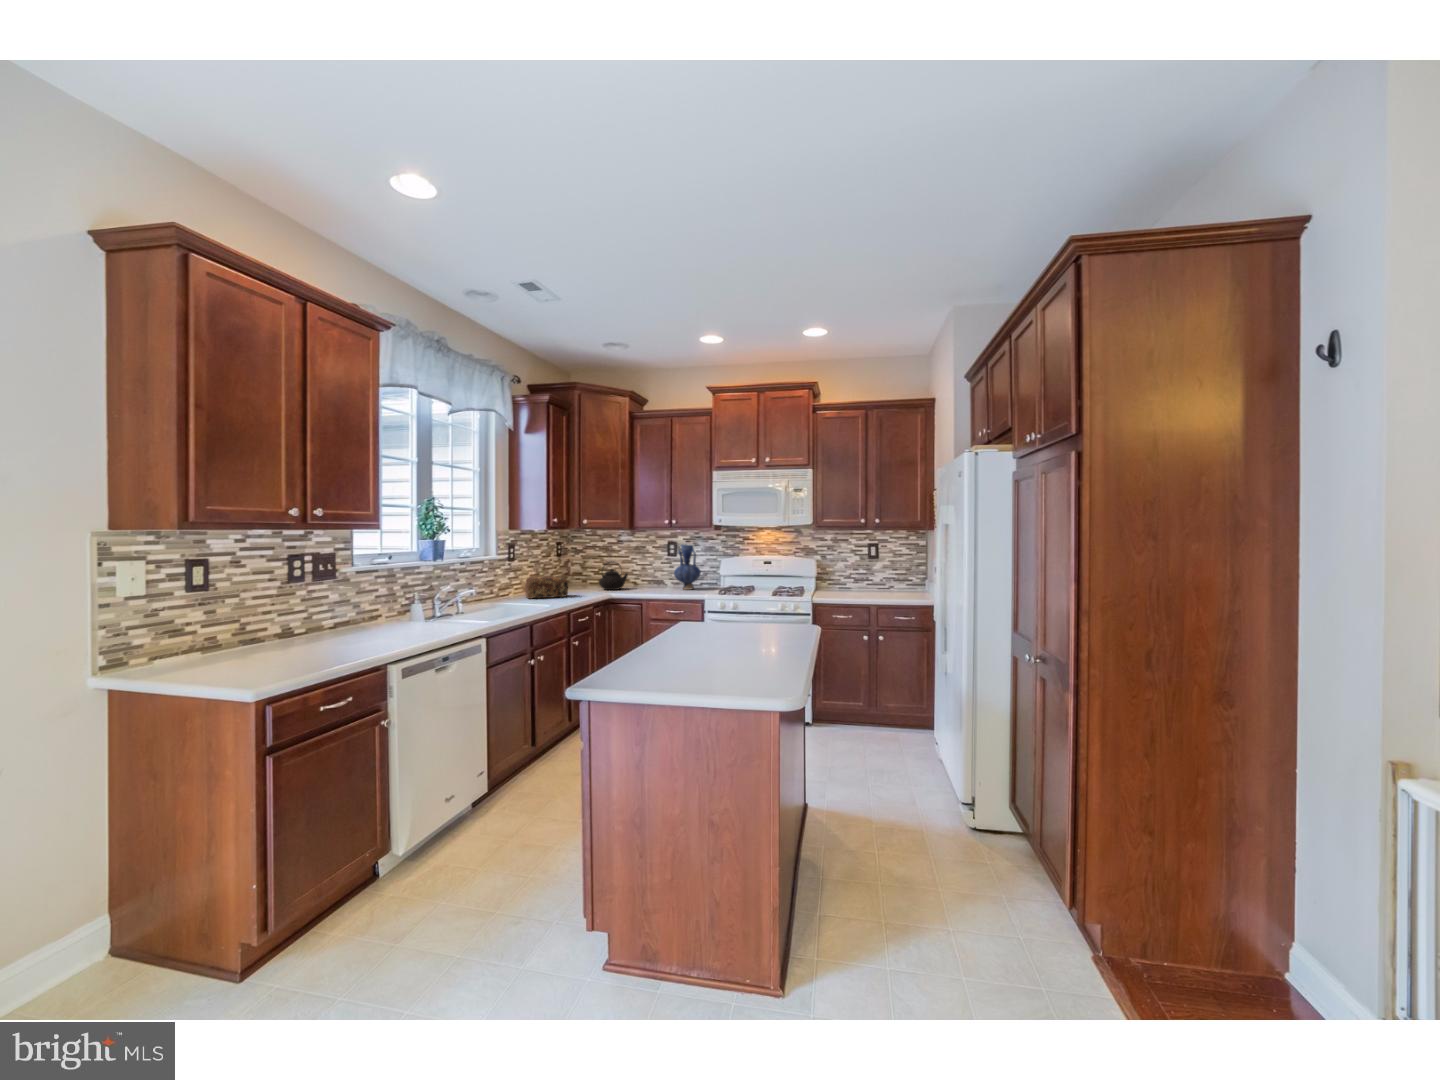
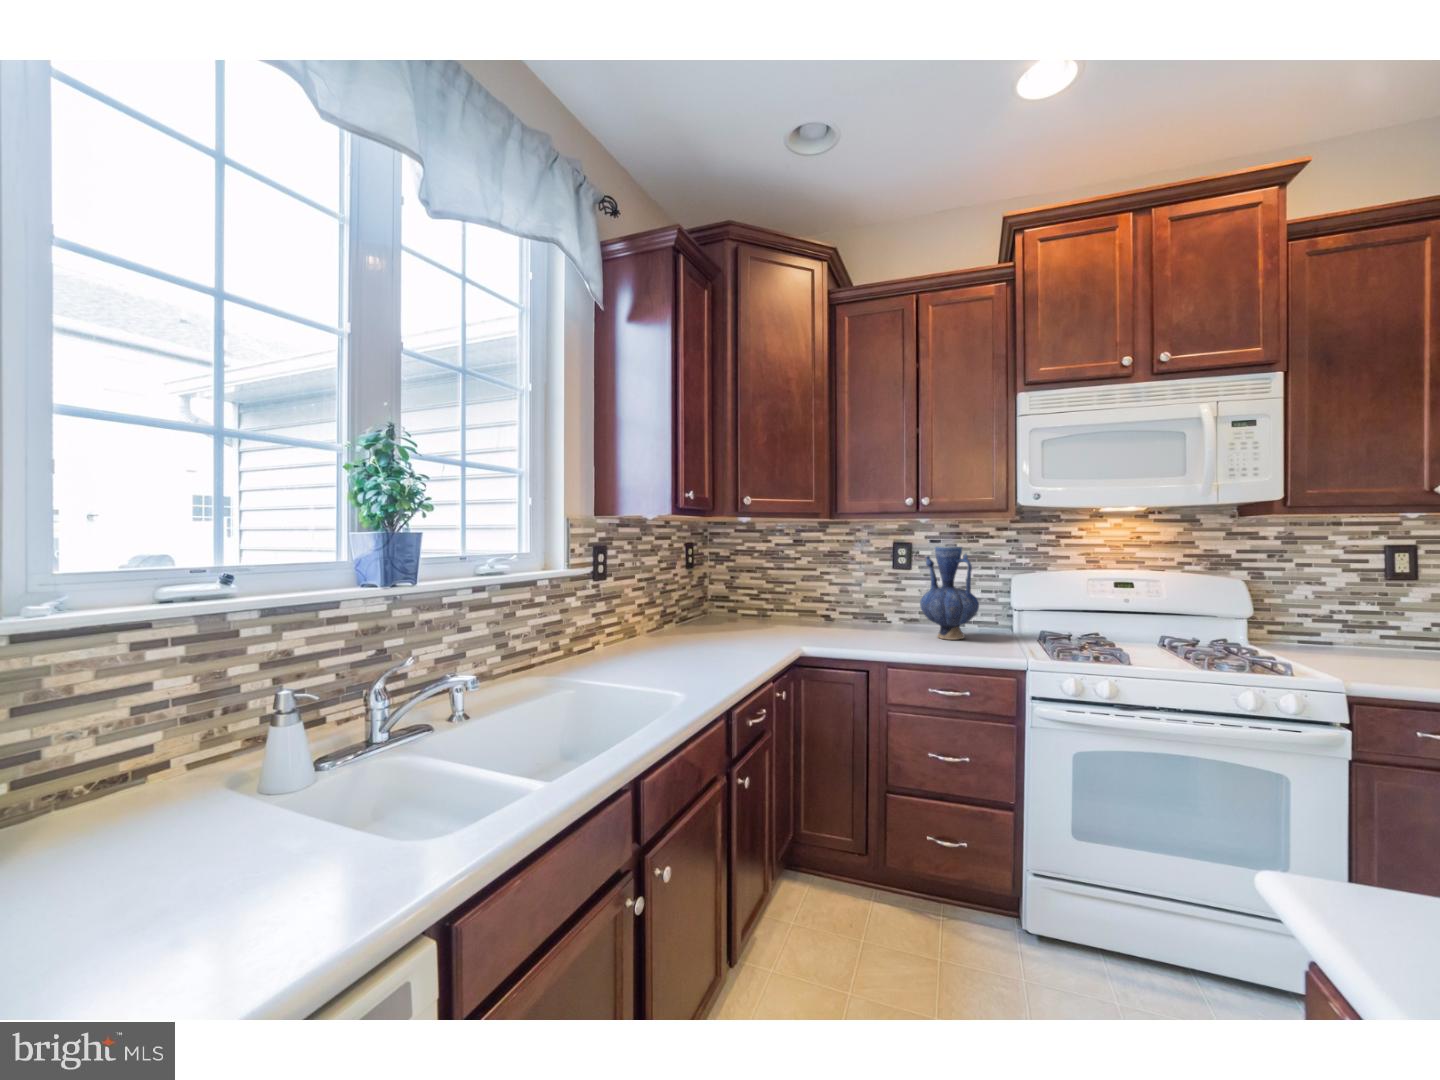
teapot: present [599,561,628,590] -> none [767,579,821,636]
bread loaf: present [525,576,568,599] -> none [627,611,717,664]

